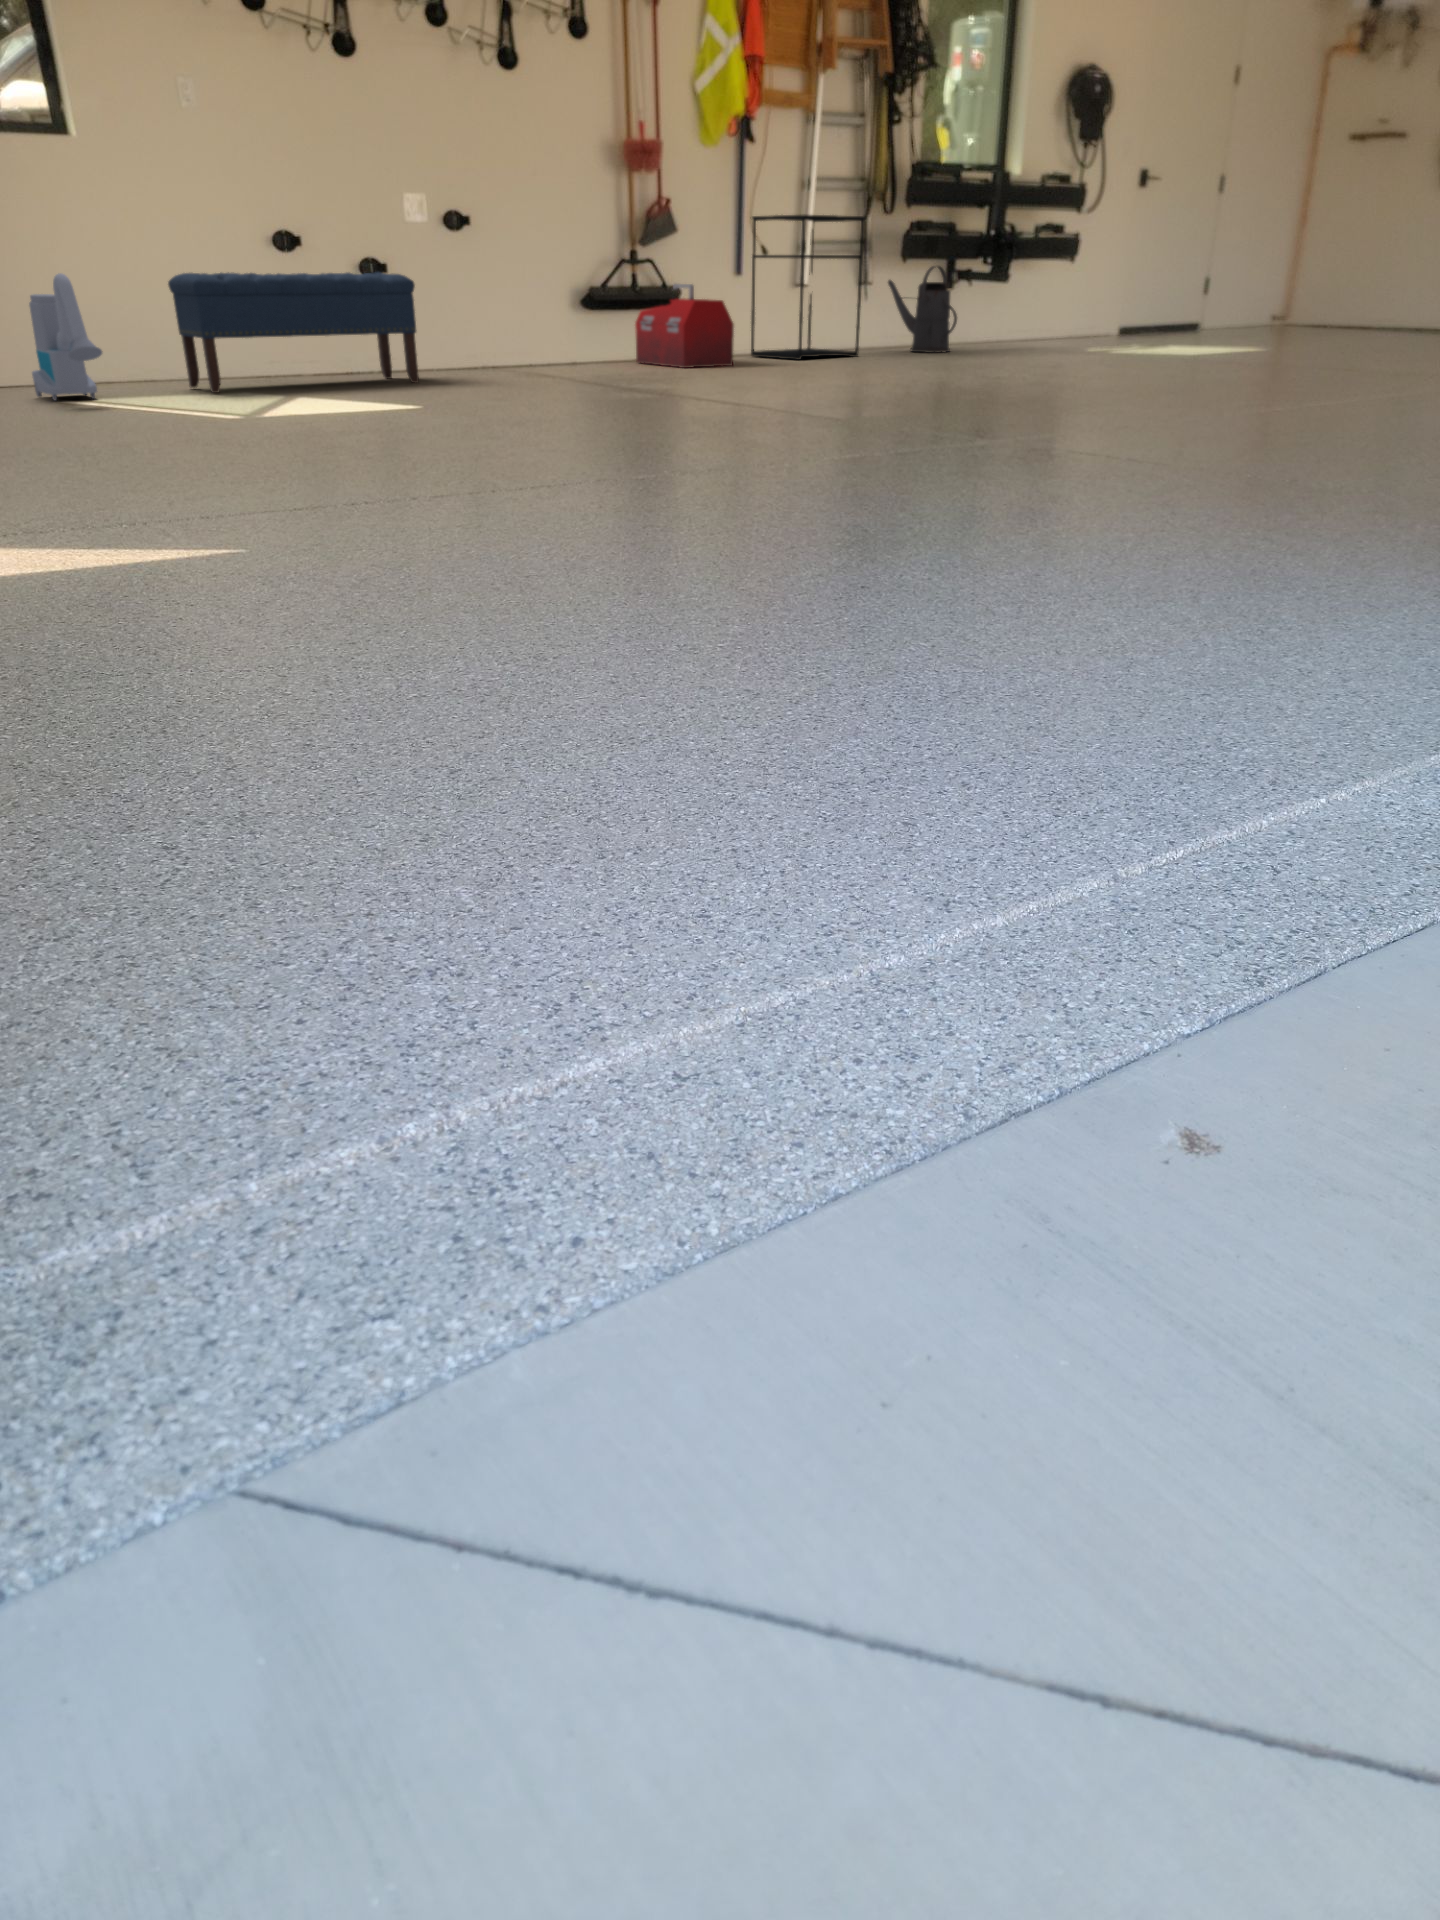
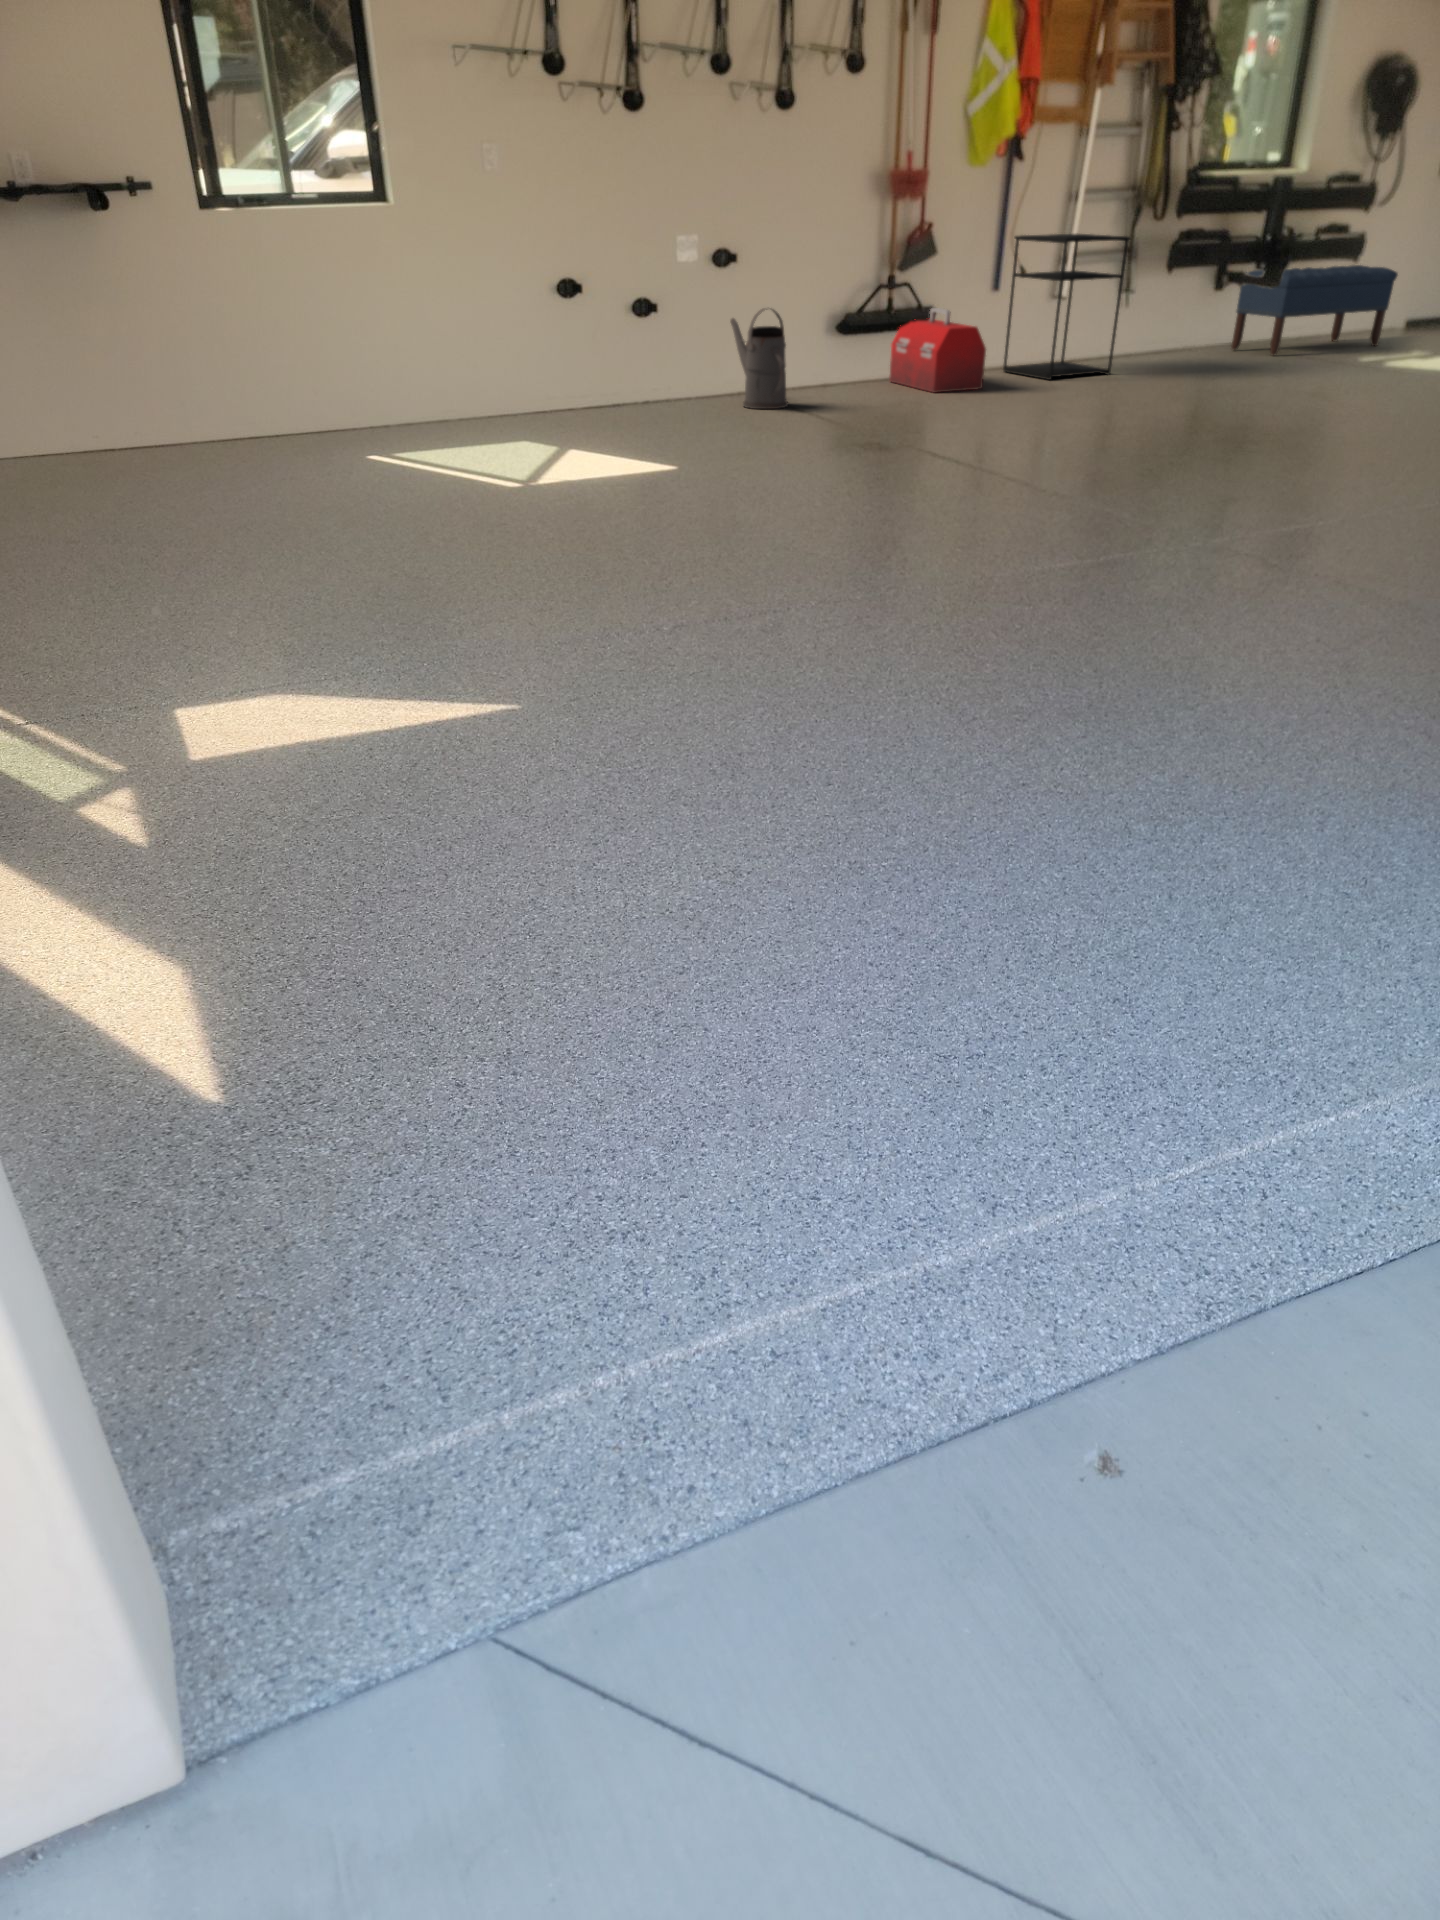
watering can: present [888,266,957,353] -> present [730,308,788,409]
bench: present [168,272,419,393] -> present [1231,265,1398,355]
vacuum cleaner: present [29,273,102,401] -> none [350,330,411,438]

